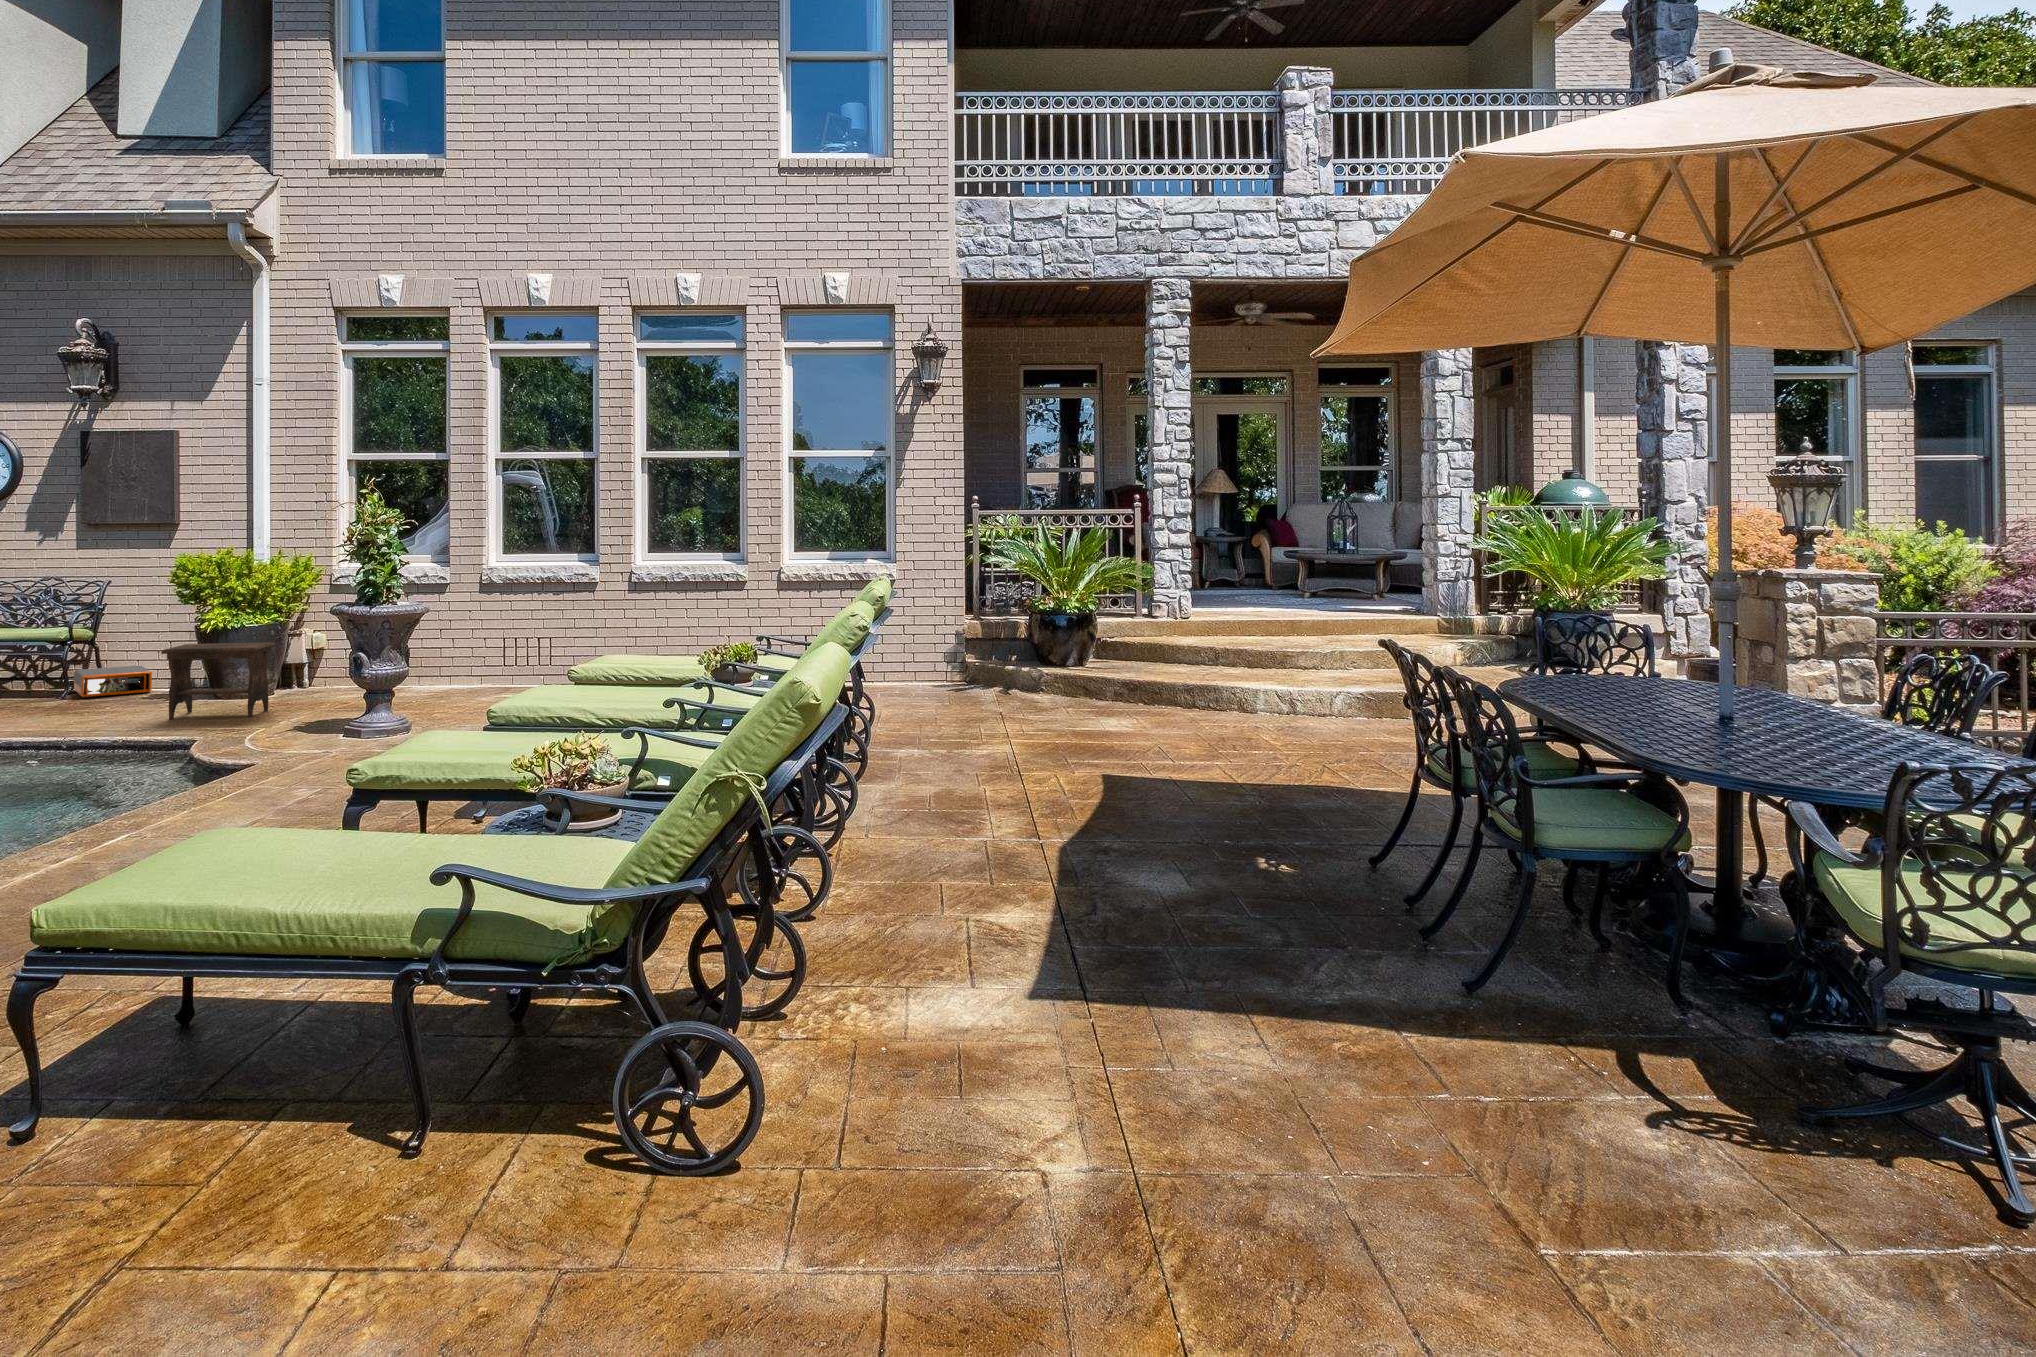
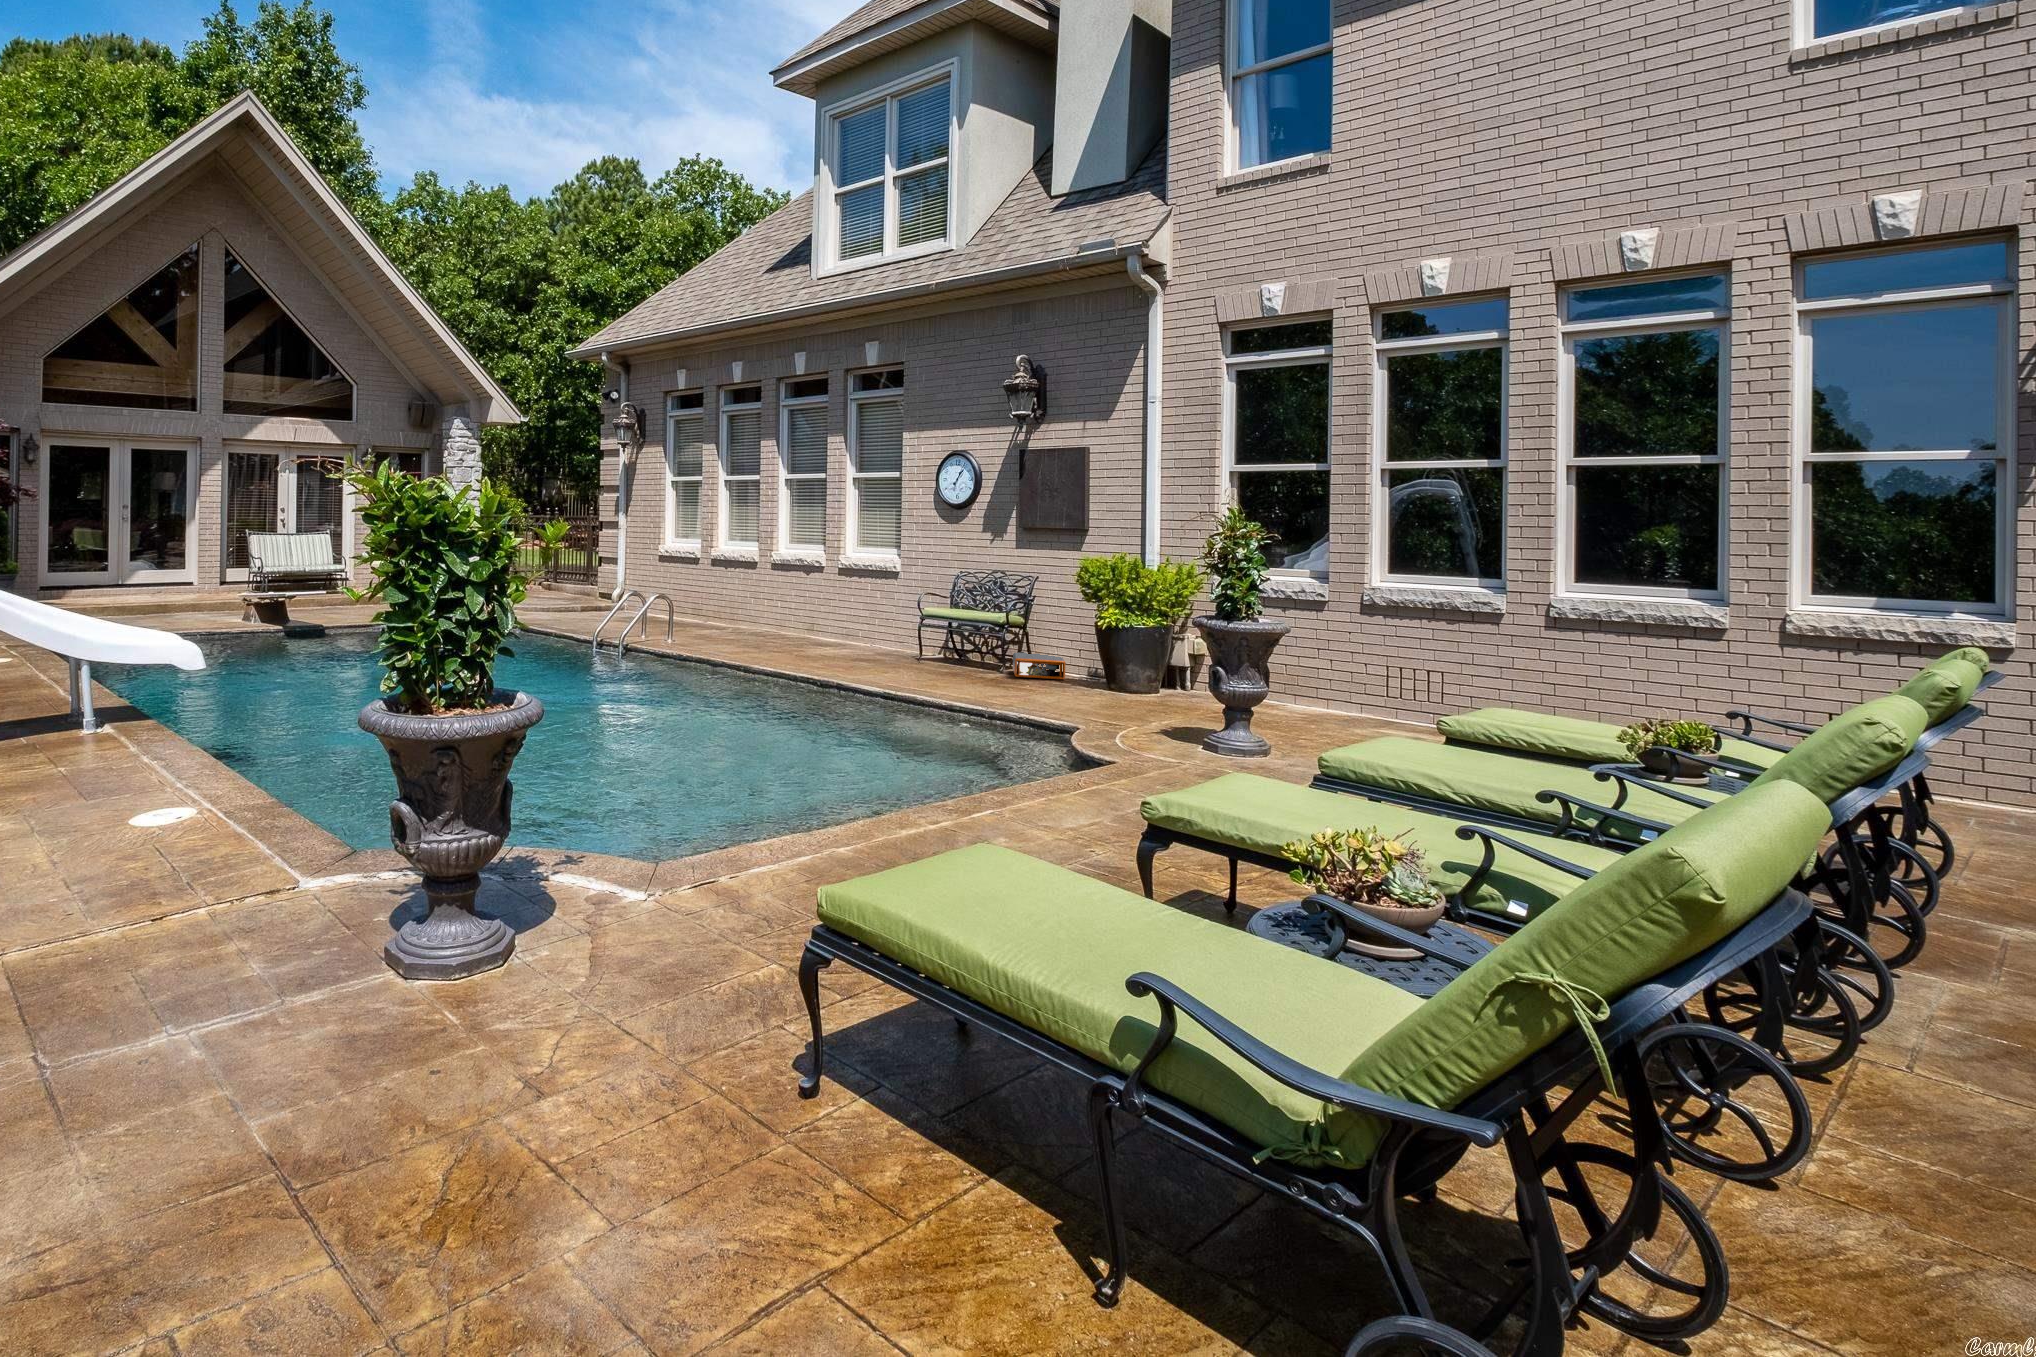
footstool: present [161,643,276,719] -> none [1063,641,1155,717]

